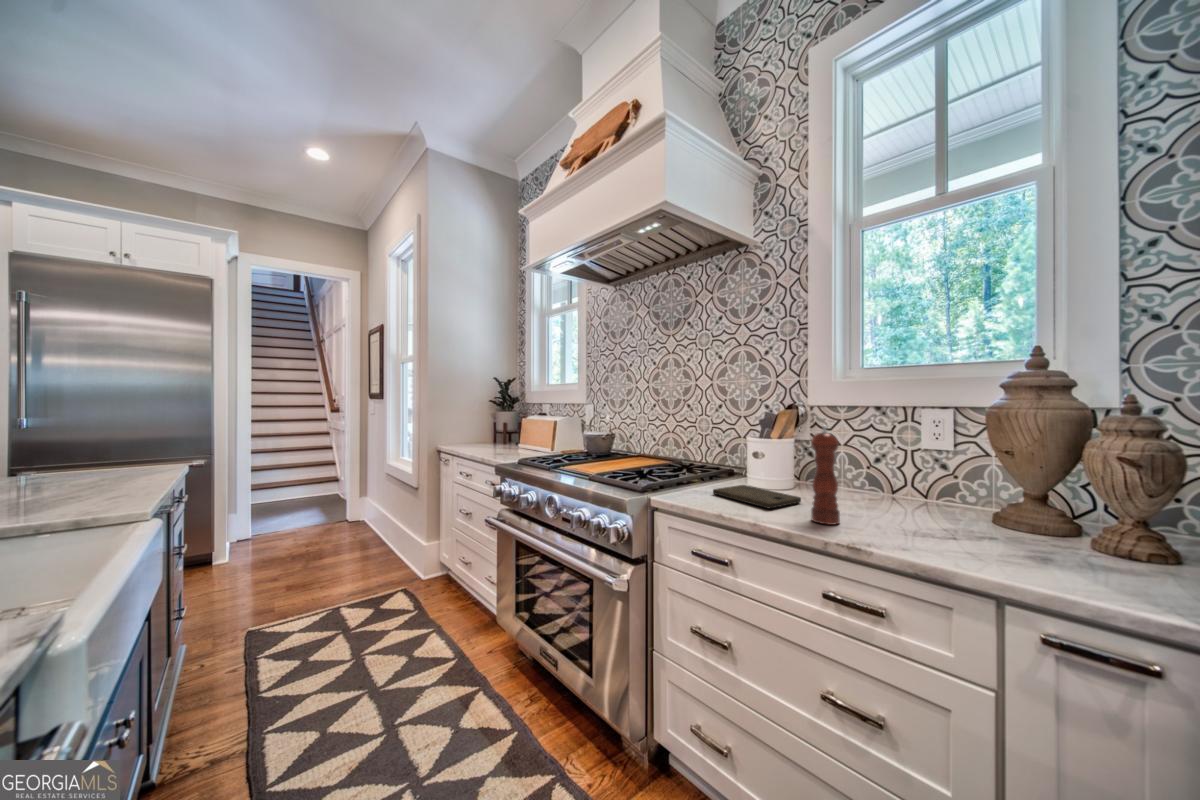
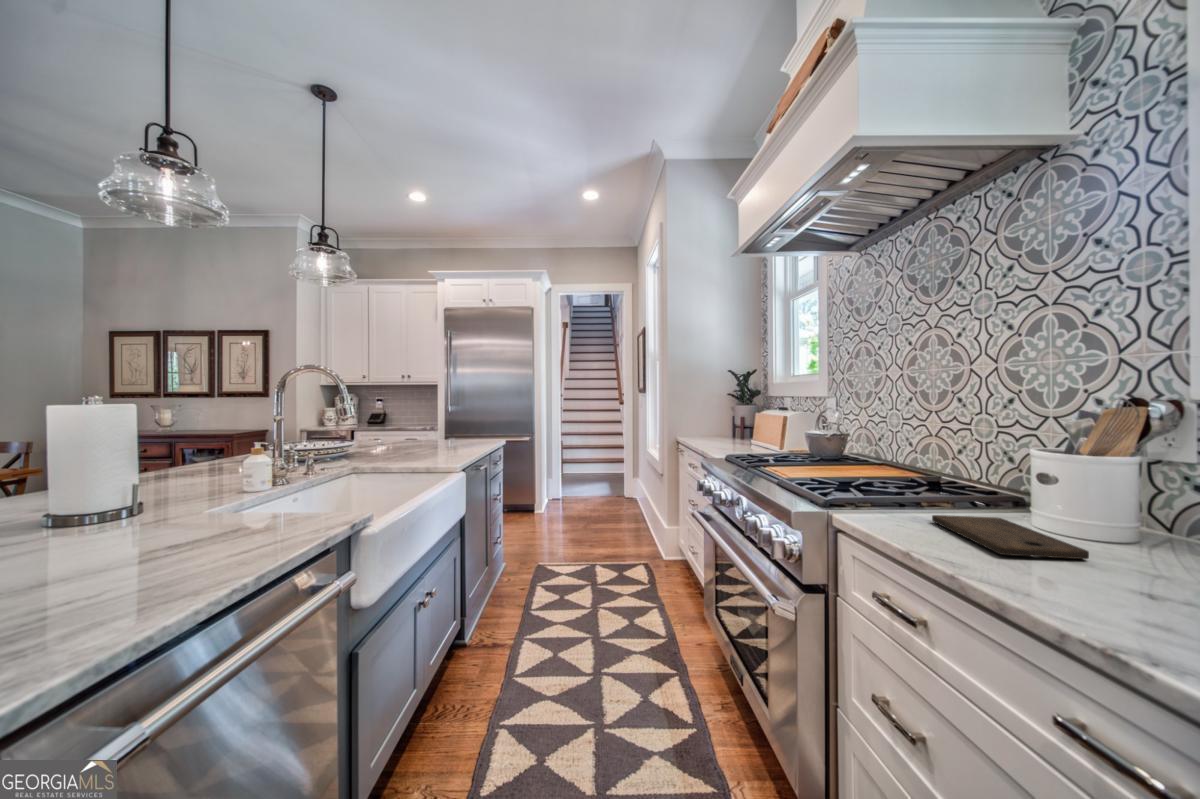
pepper mill: present [811,426,840,525] -> none [1068,432,1132,603]

